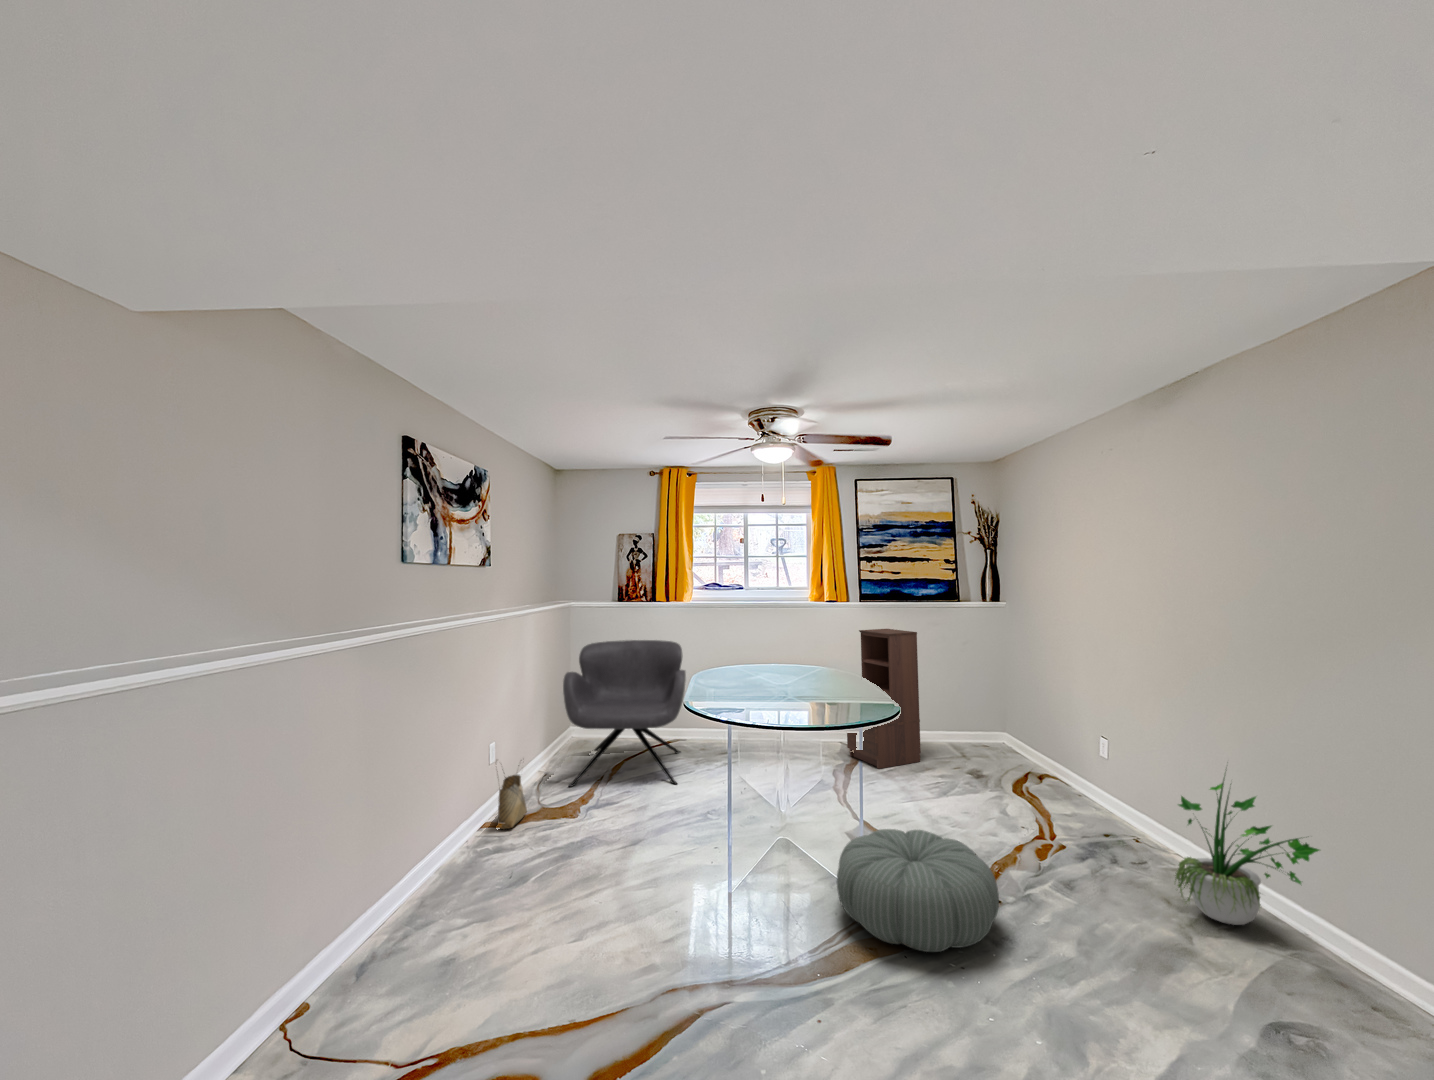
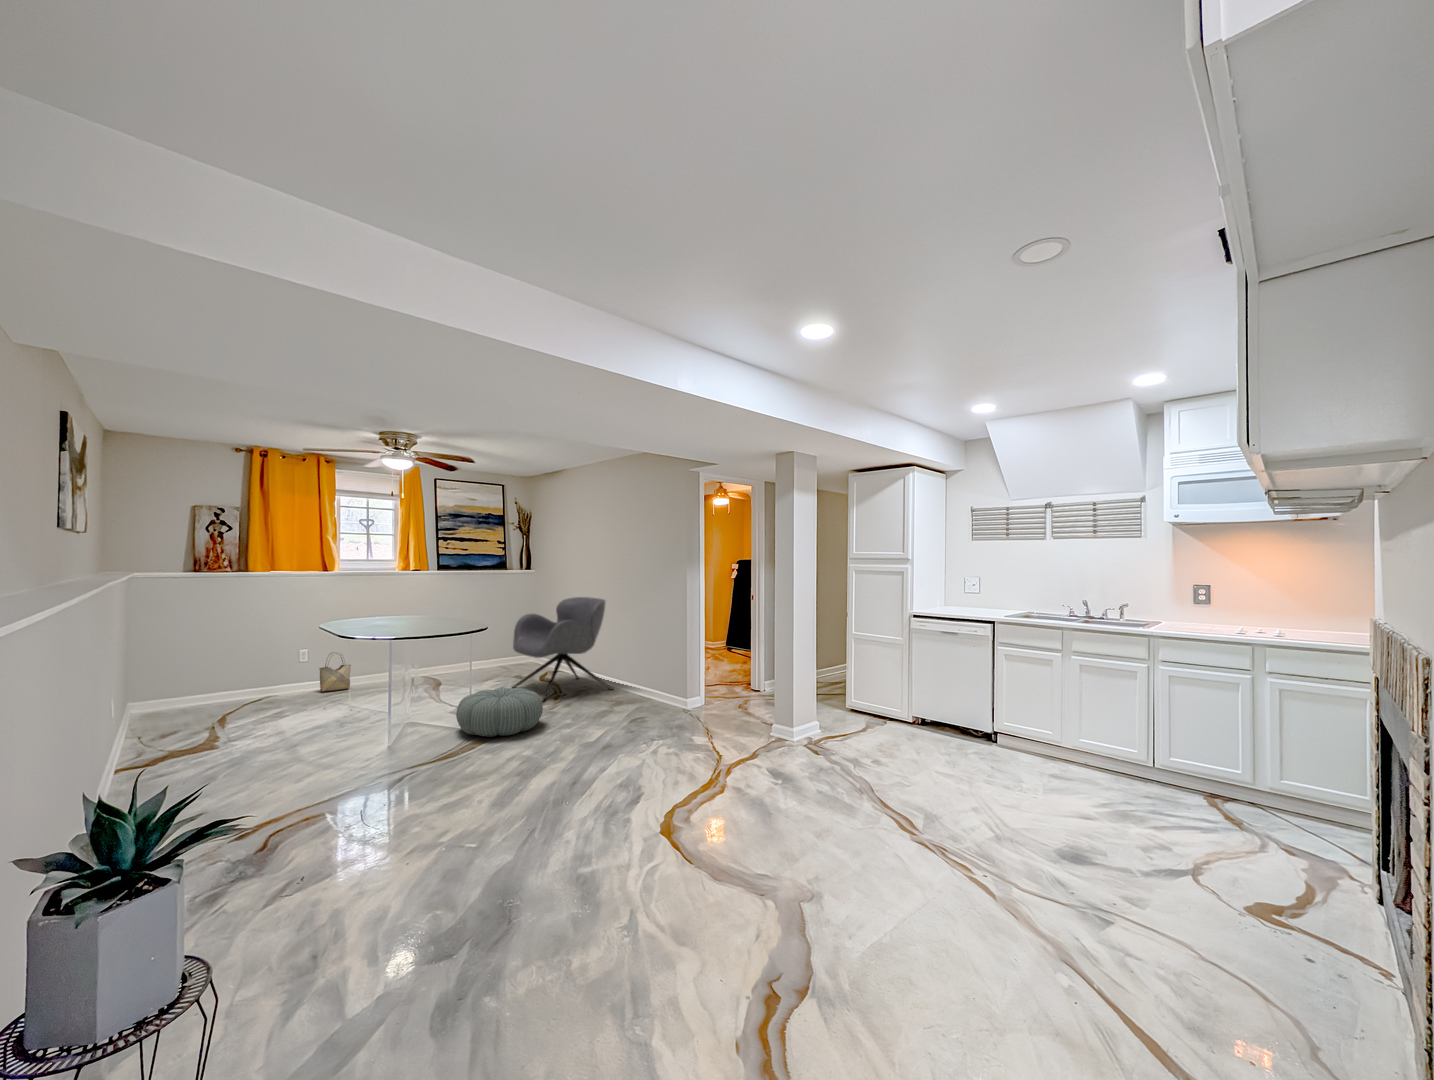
bookshelf: present [847,629,921,769] -> none [426,589,481,682]
armchair: present [563,640,686,787] -> present [512,597,612,701]
woven basket: present [498,774,527,829] -> present [319,653,351,691]
potted plant: present [1175,778,1319,925] -> none [615,633,665,703]

